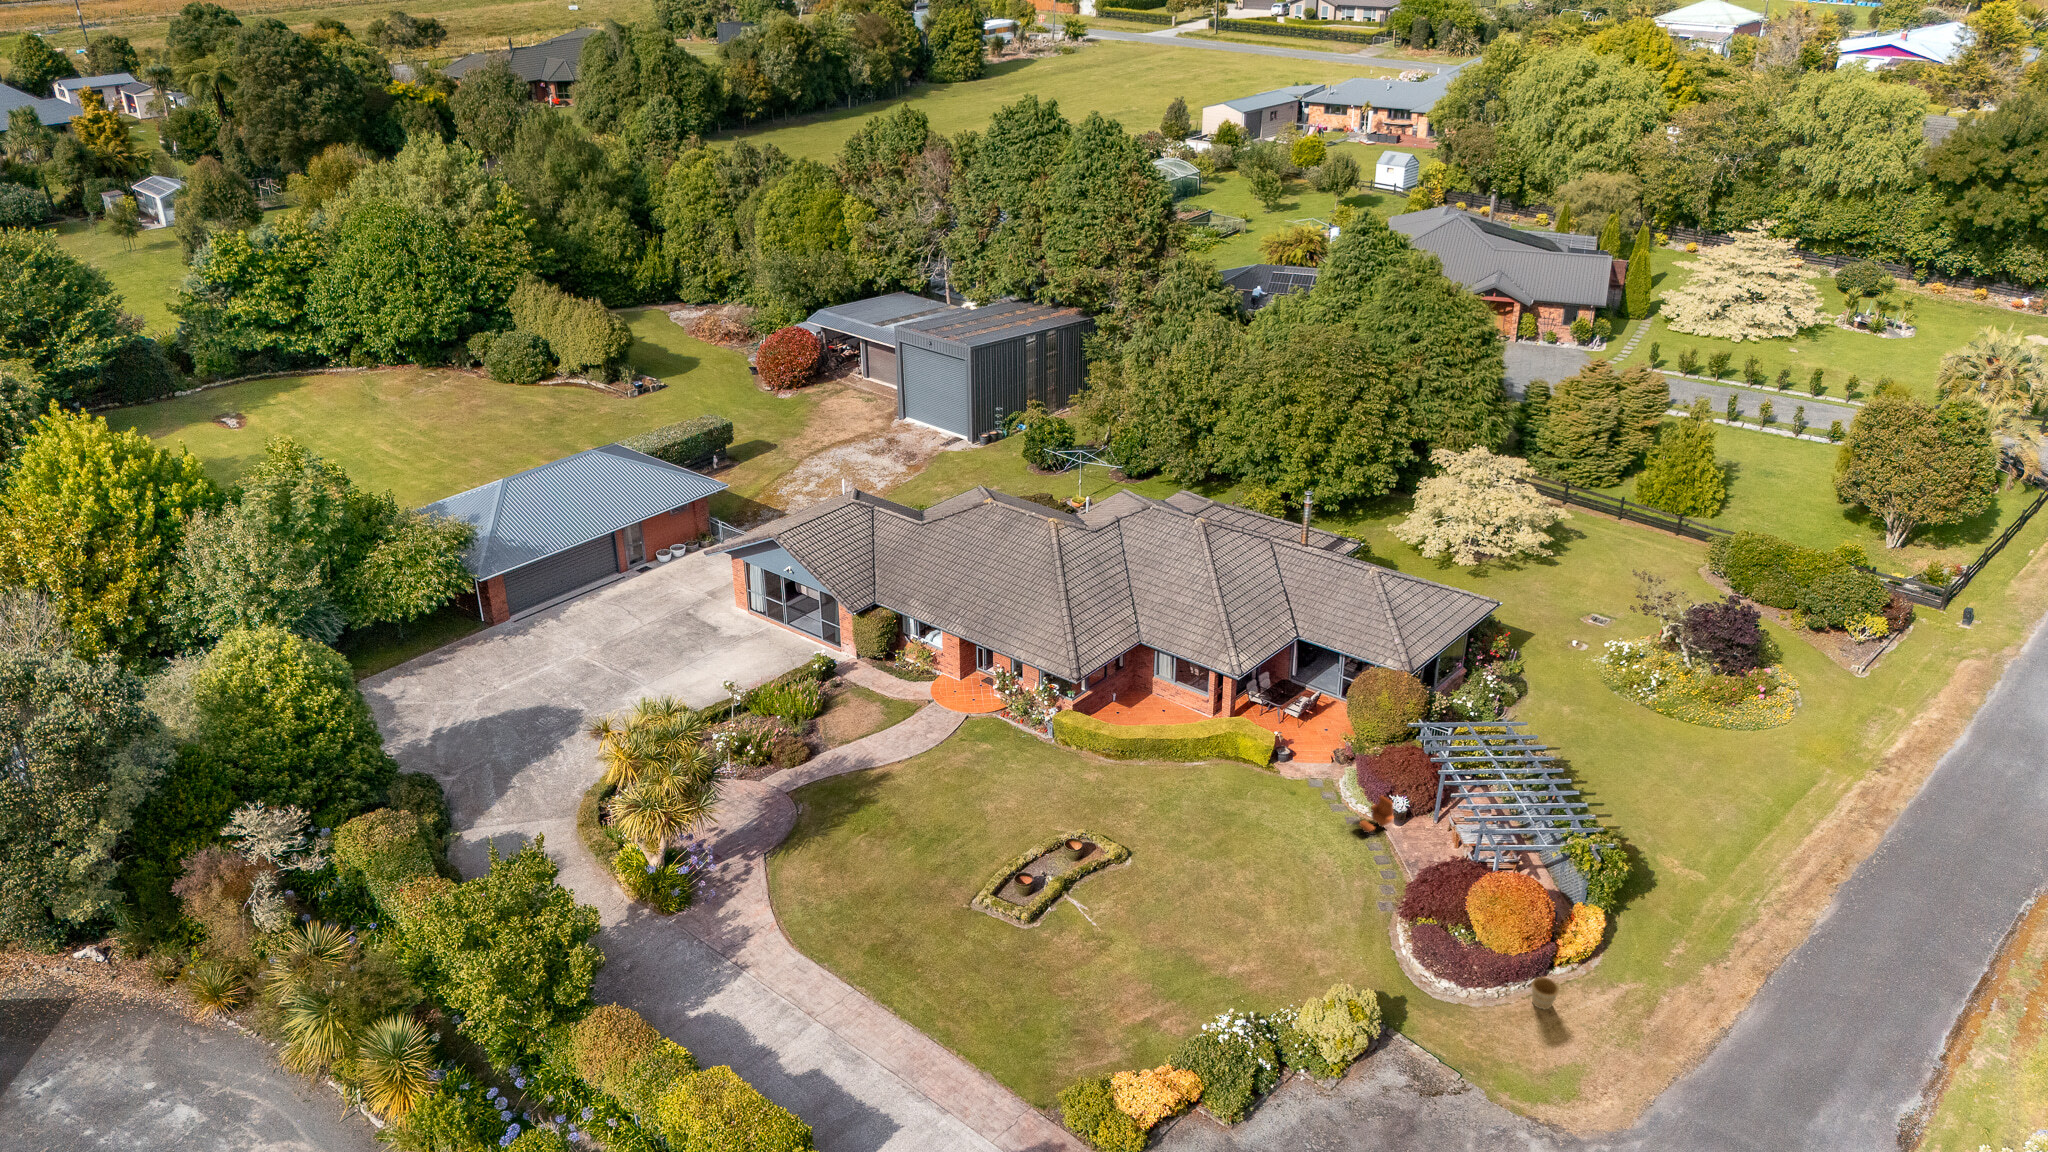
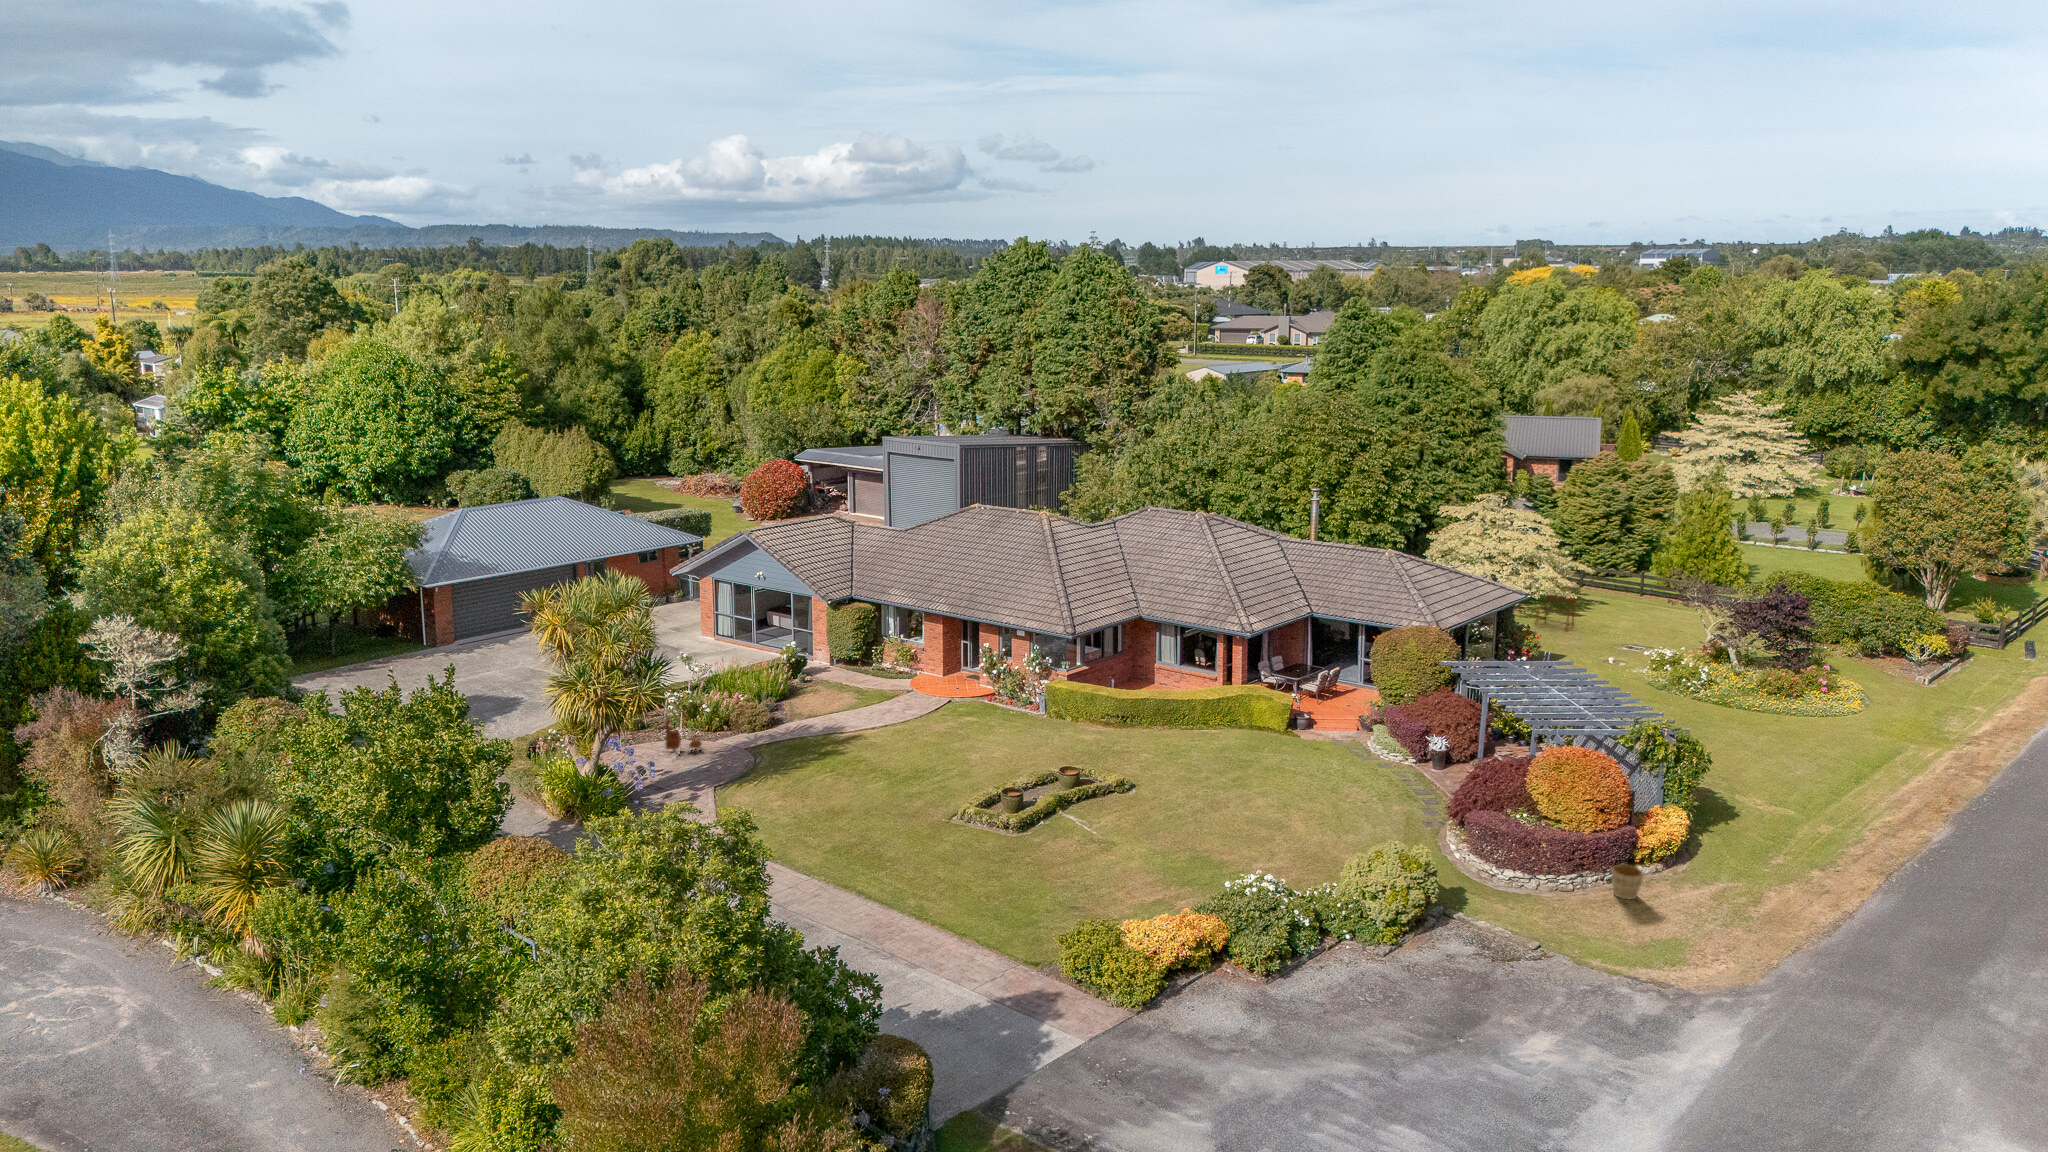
bench: none [1511,547,1551,587] -> present [1536,595,1575,630]
lounge chair: present [1359,796,1394,833] -> present [665,719,701,756]

